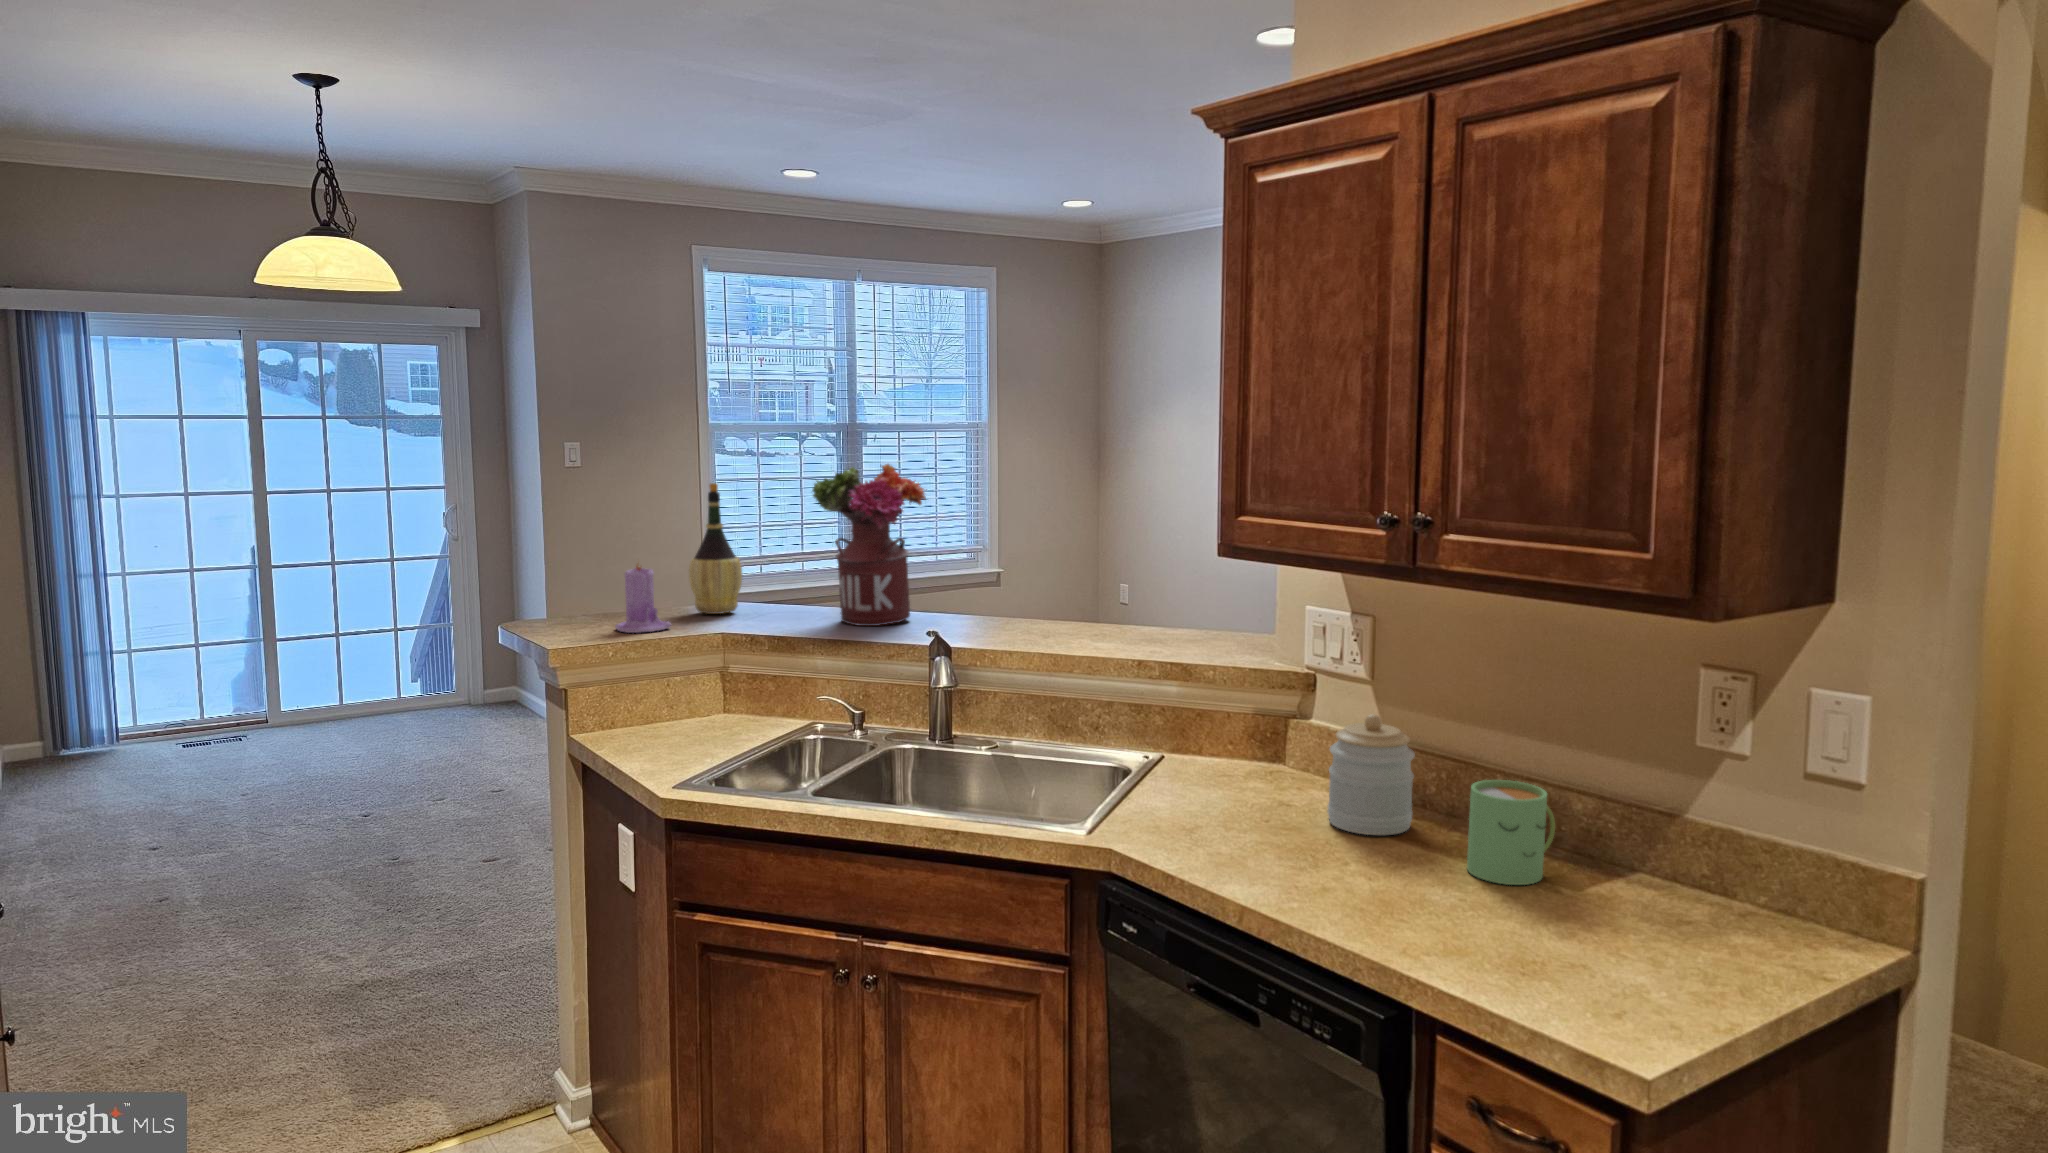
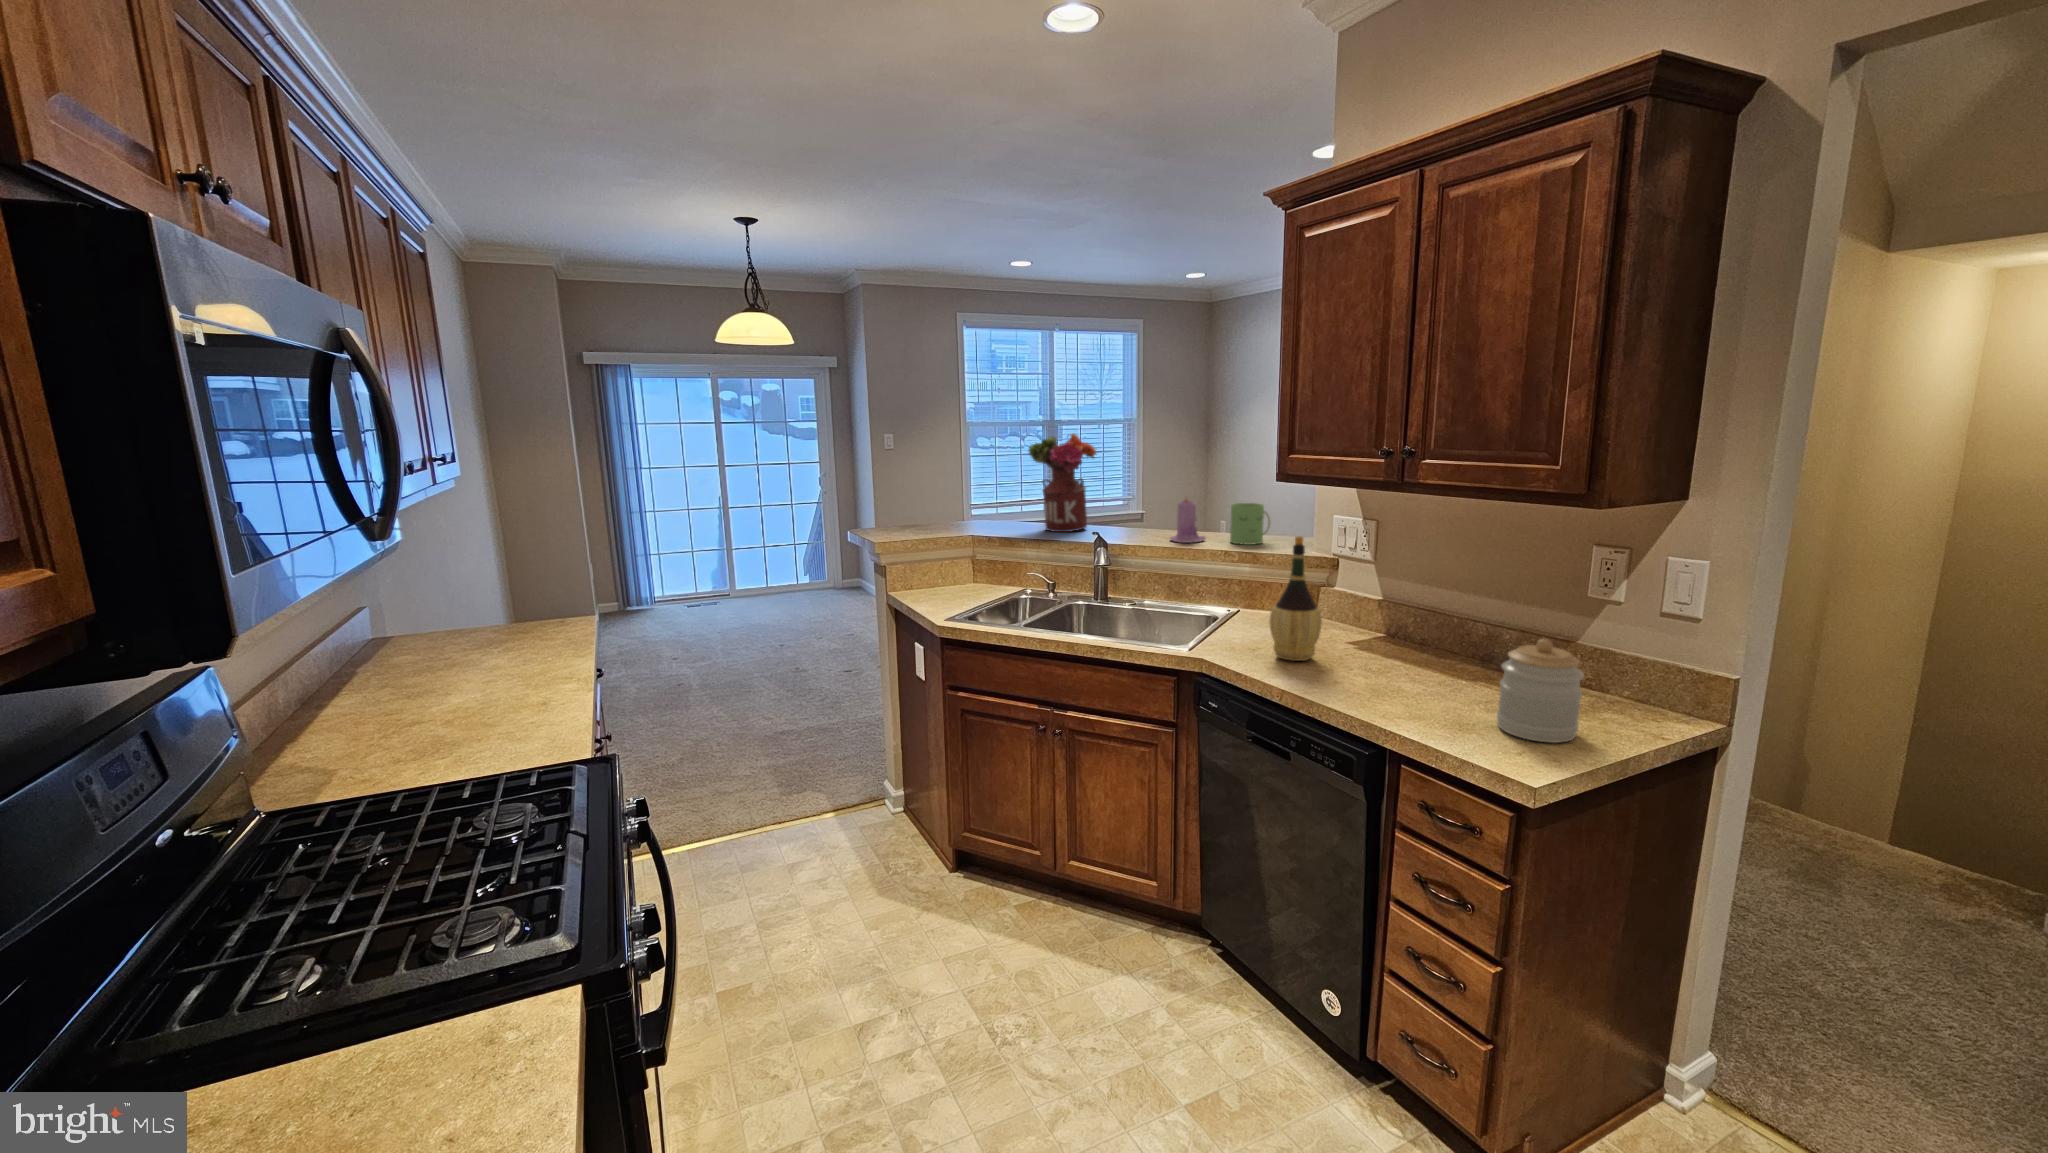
wine bottle: present [689,483,742,614] -> present [1269,536,1322,661]
candle: present [615,564,671,633] -> present [1170,499,1205,543]
jar: present [1328,714,1415,835] -> present [1497,639,1584,743]
mug: present [1467,780,1555,885] -> present [1230,503,1270,545]

